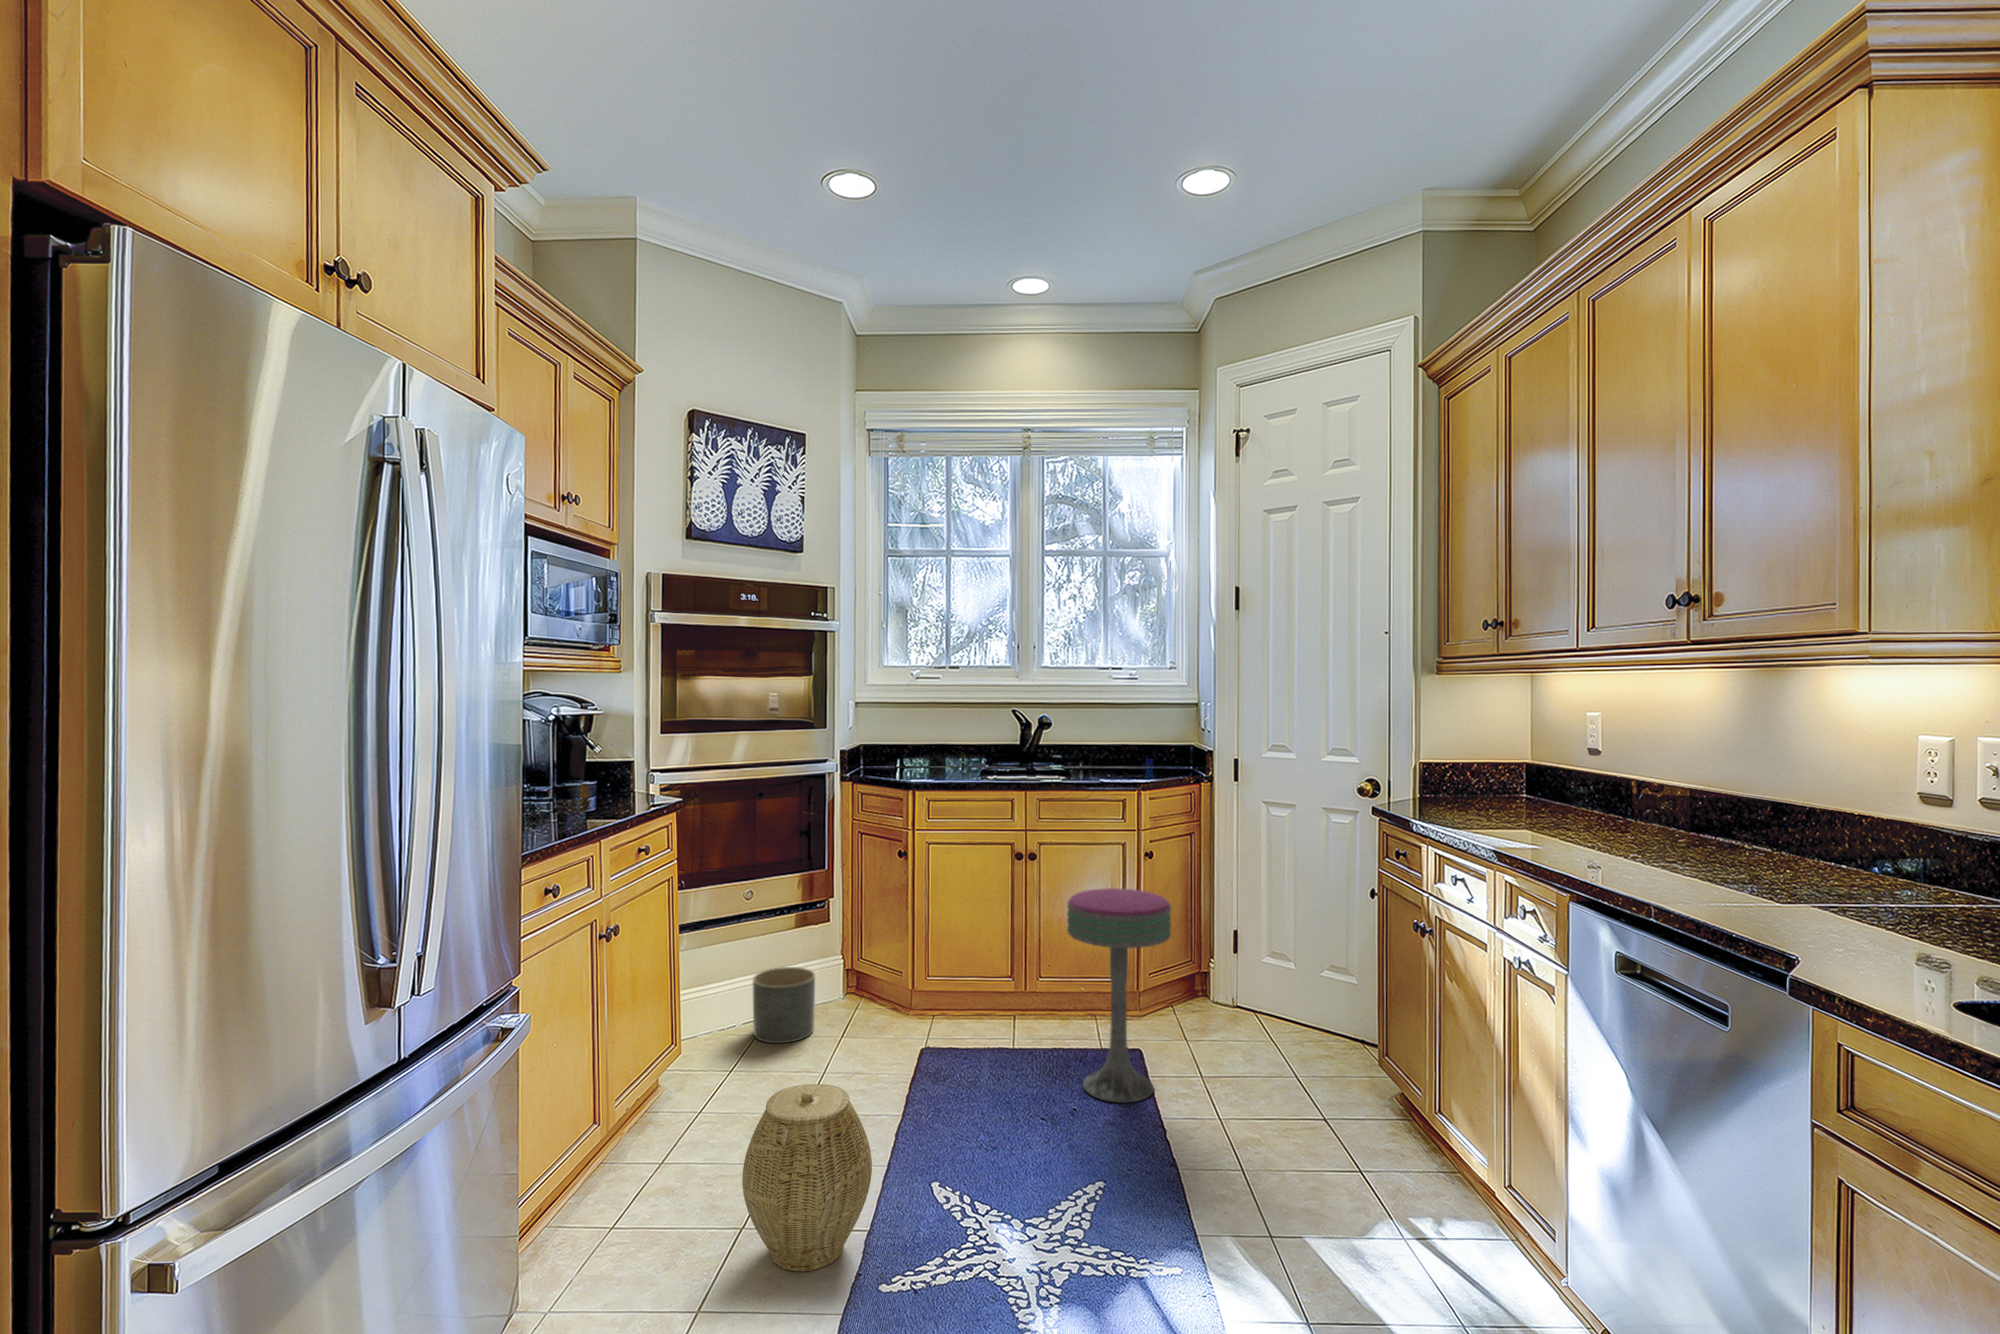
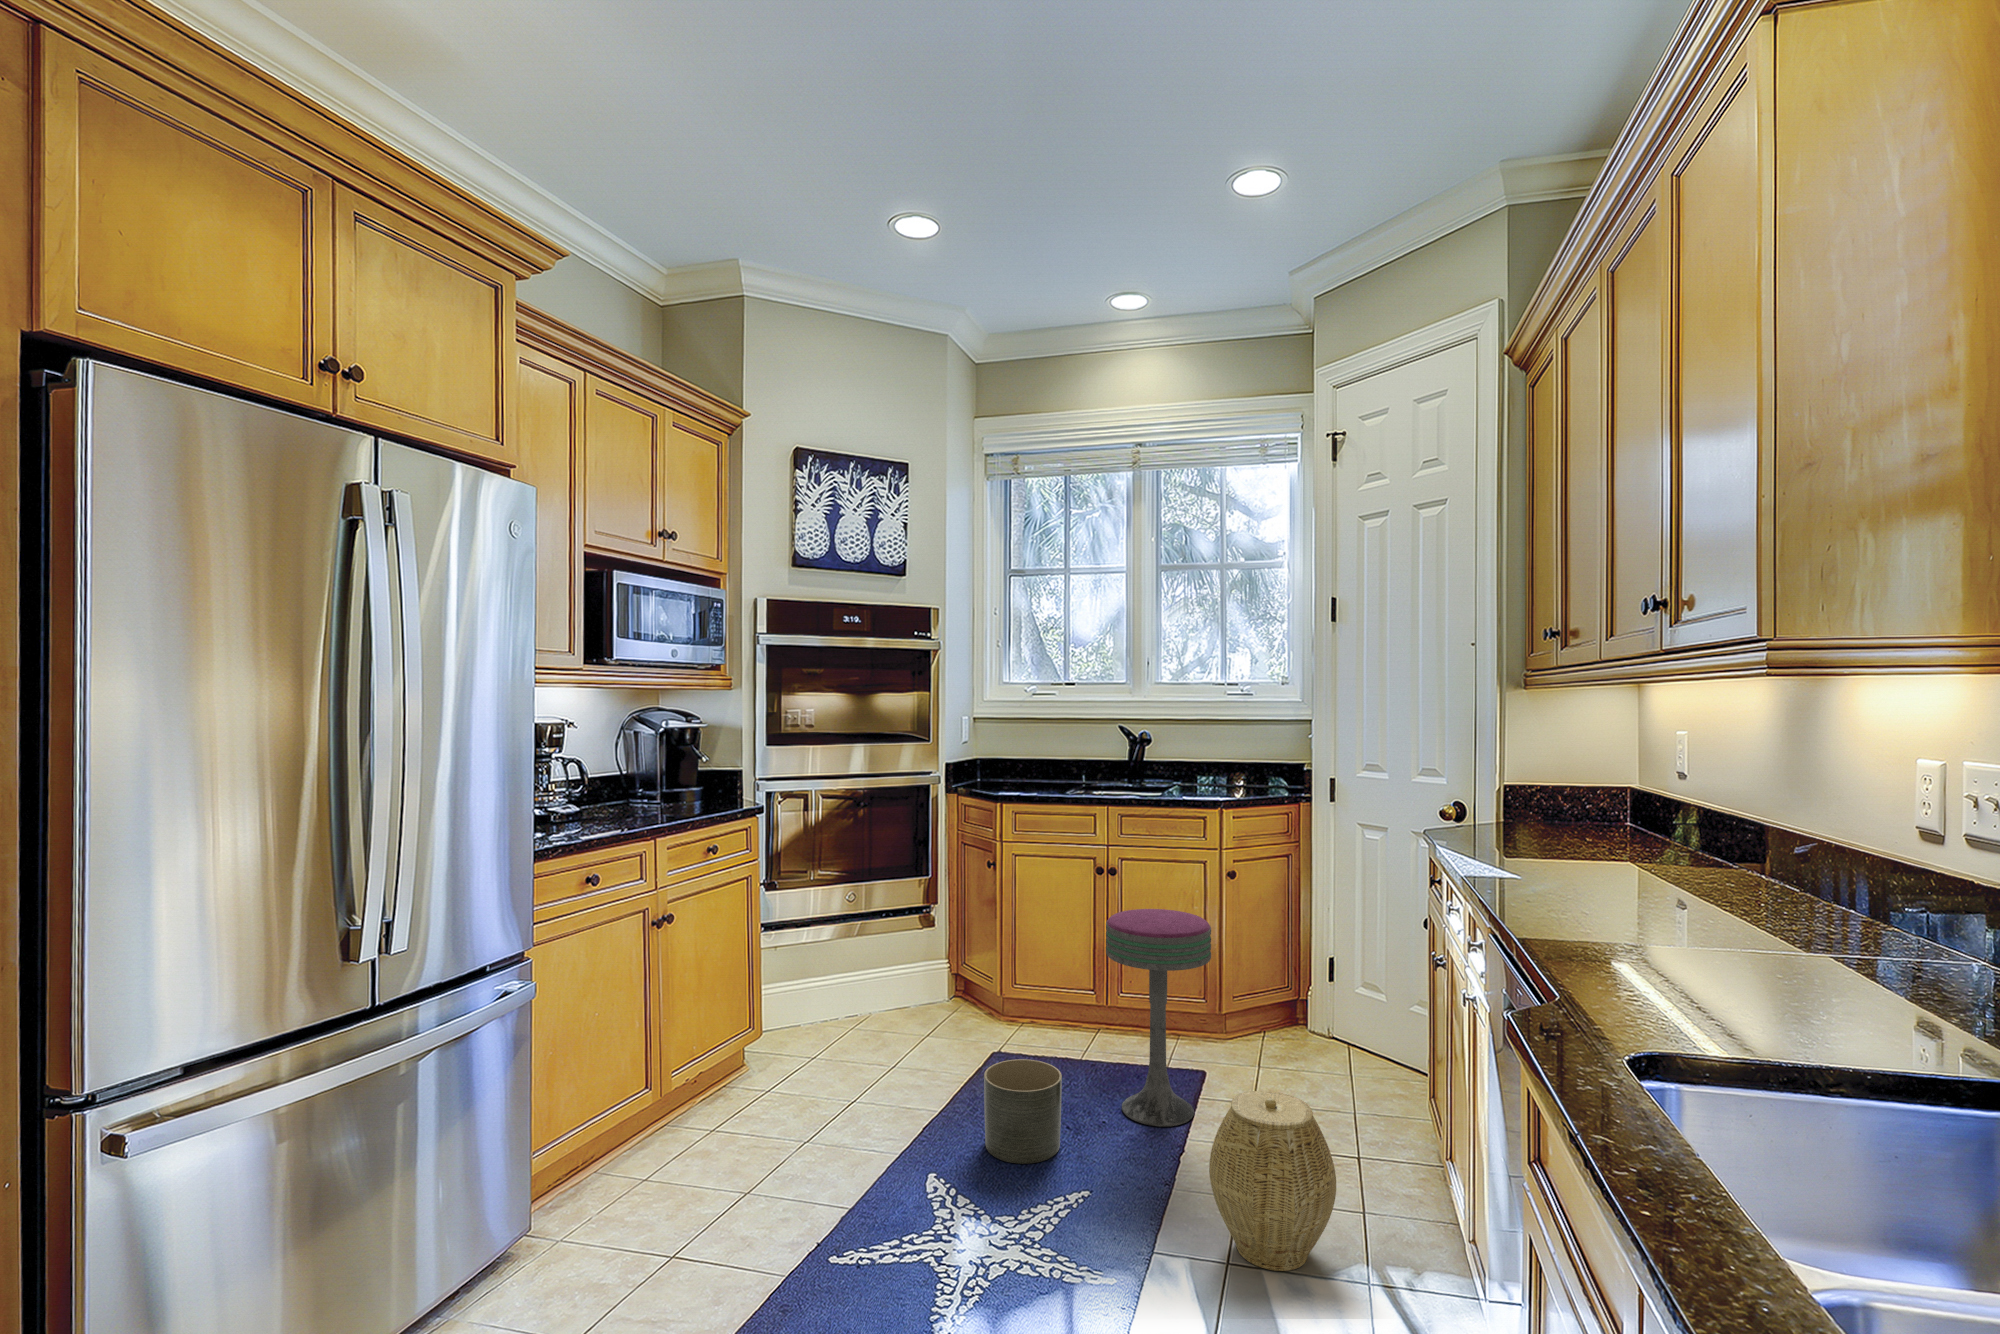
planter: present [753,967,815,1043] -> present [984,1059,1062,1164]
woven basket: present [742,1084,872,1271] -> present [1209,1091,1336,1271]

